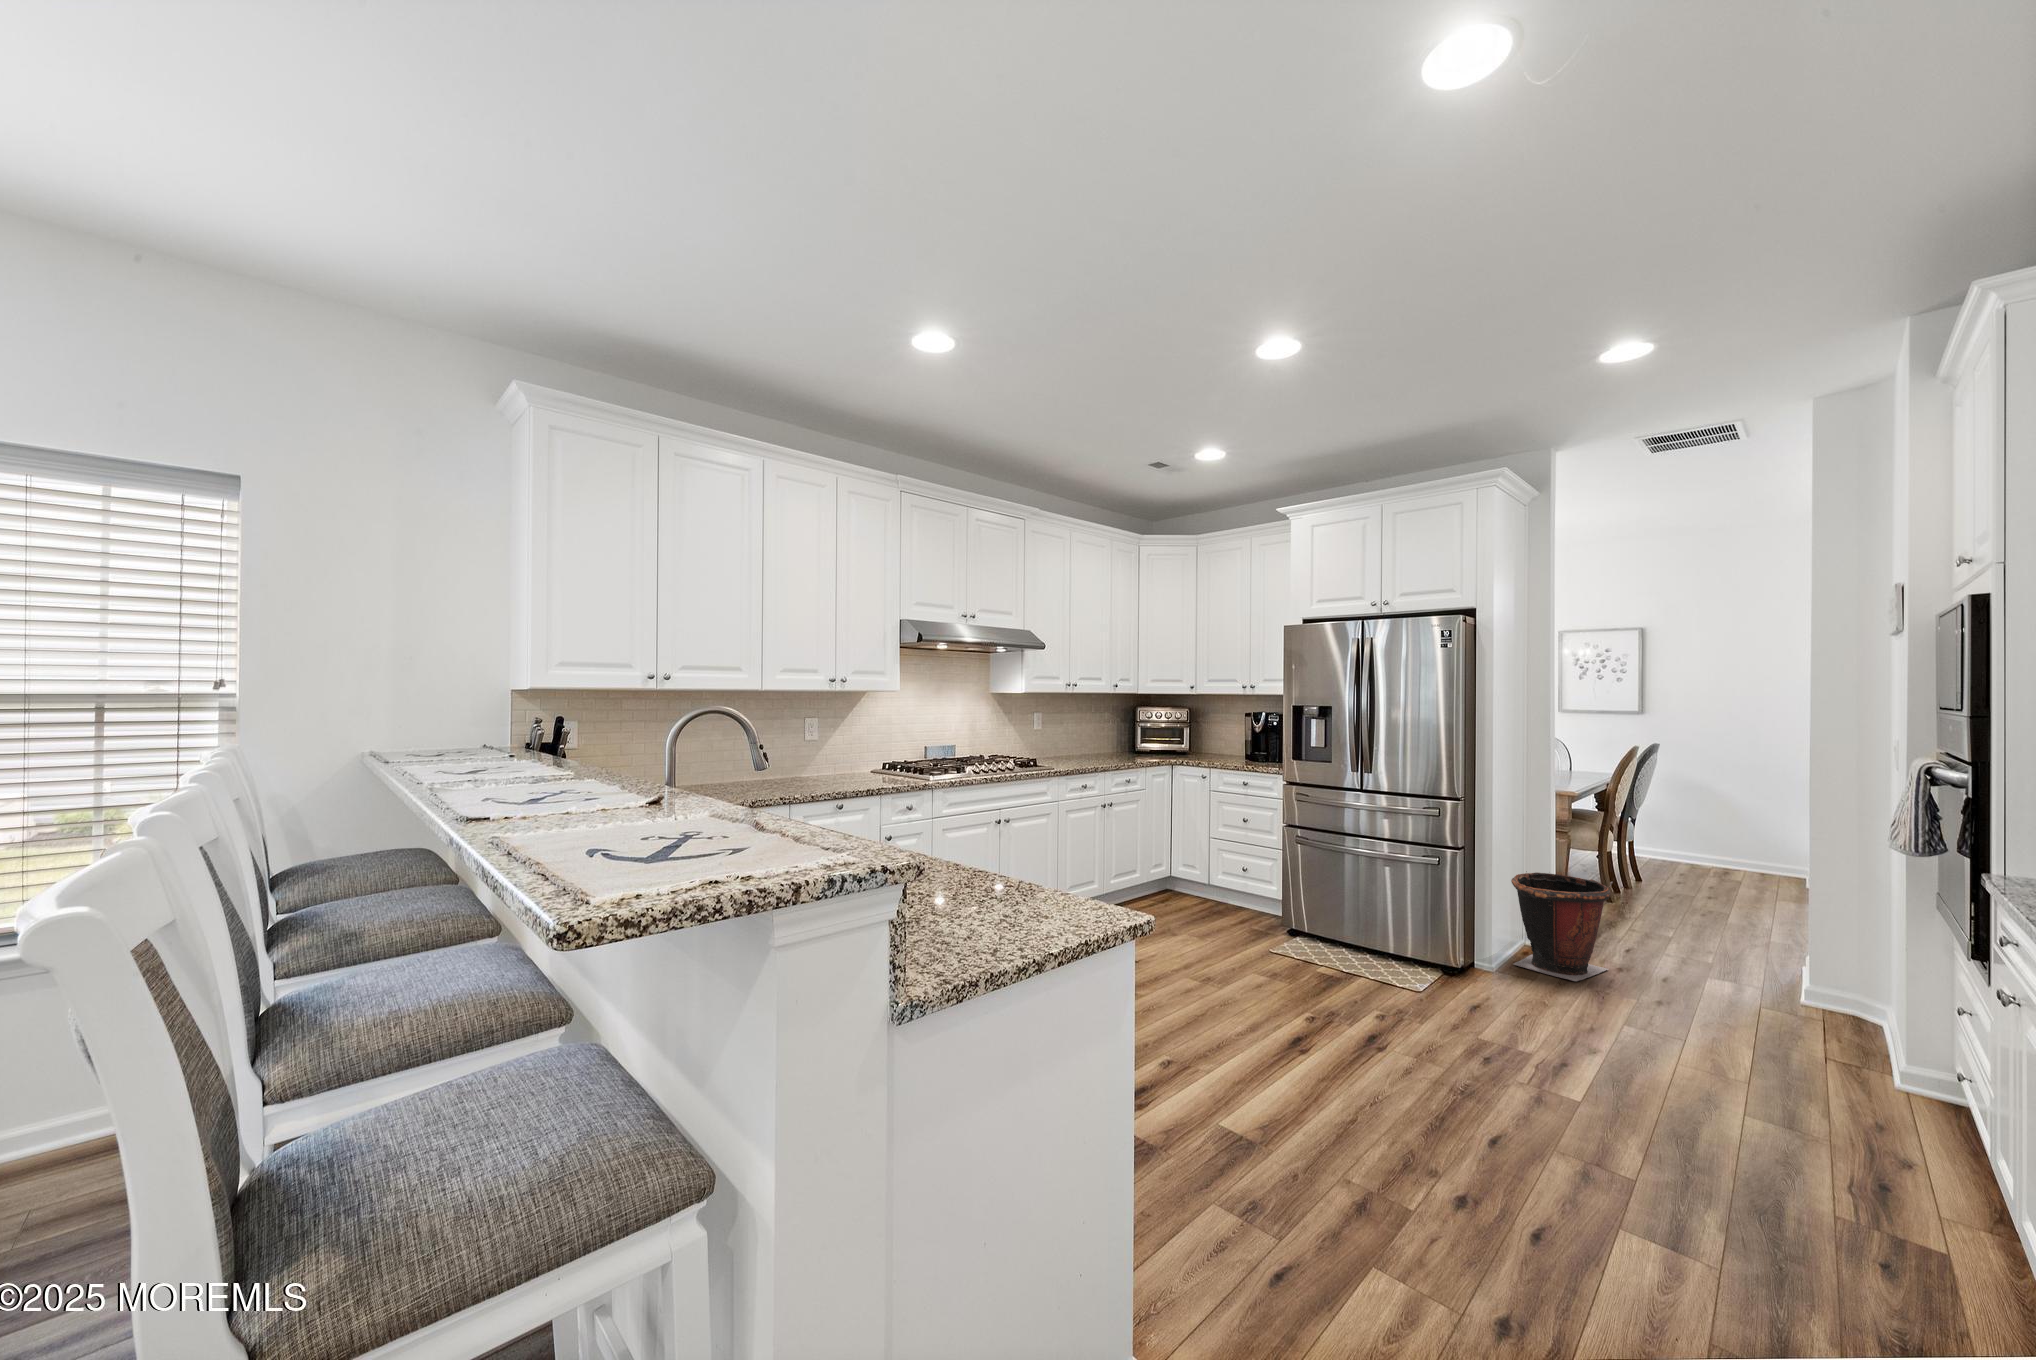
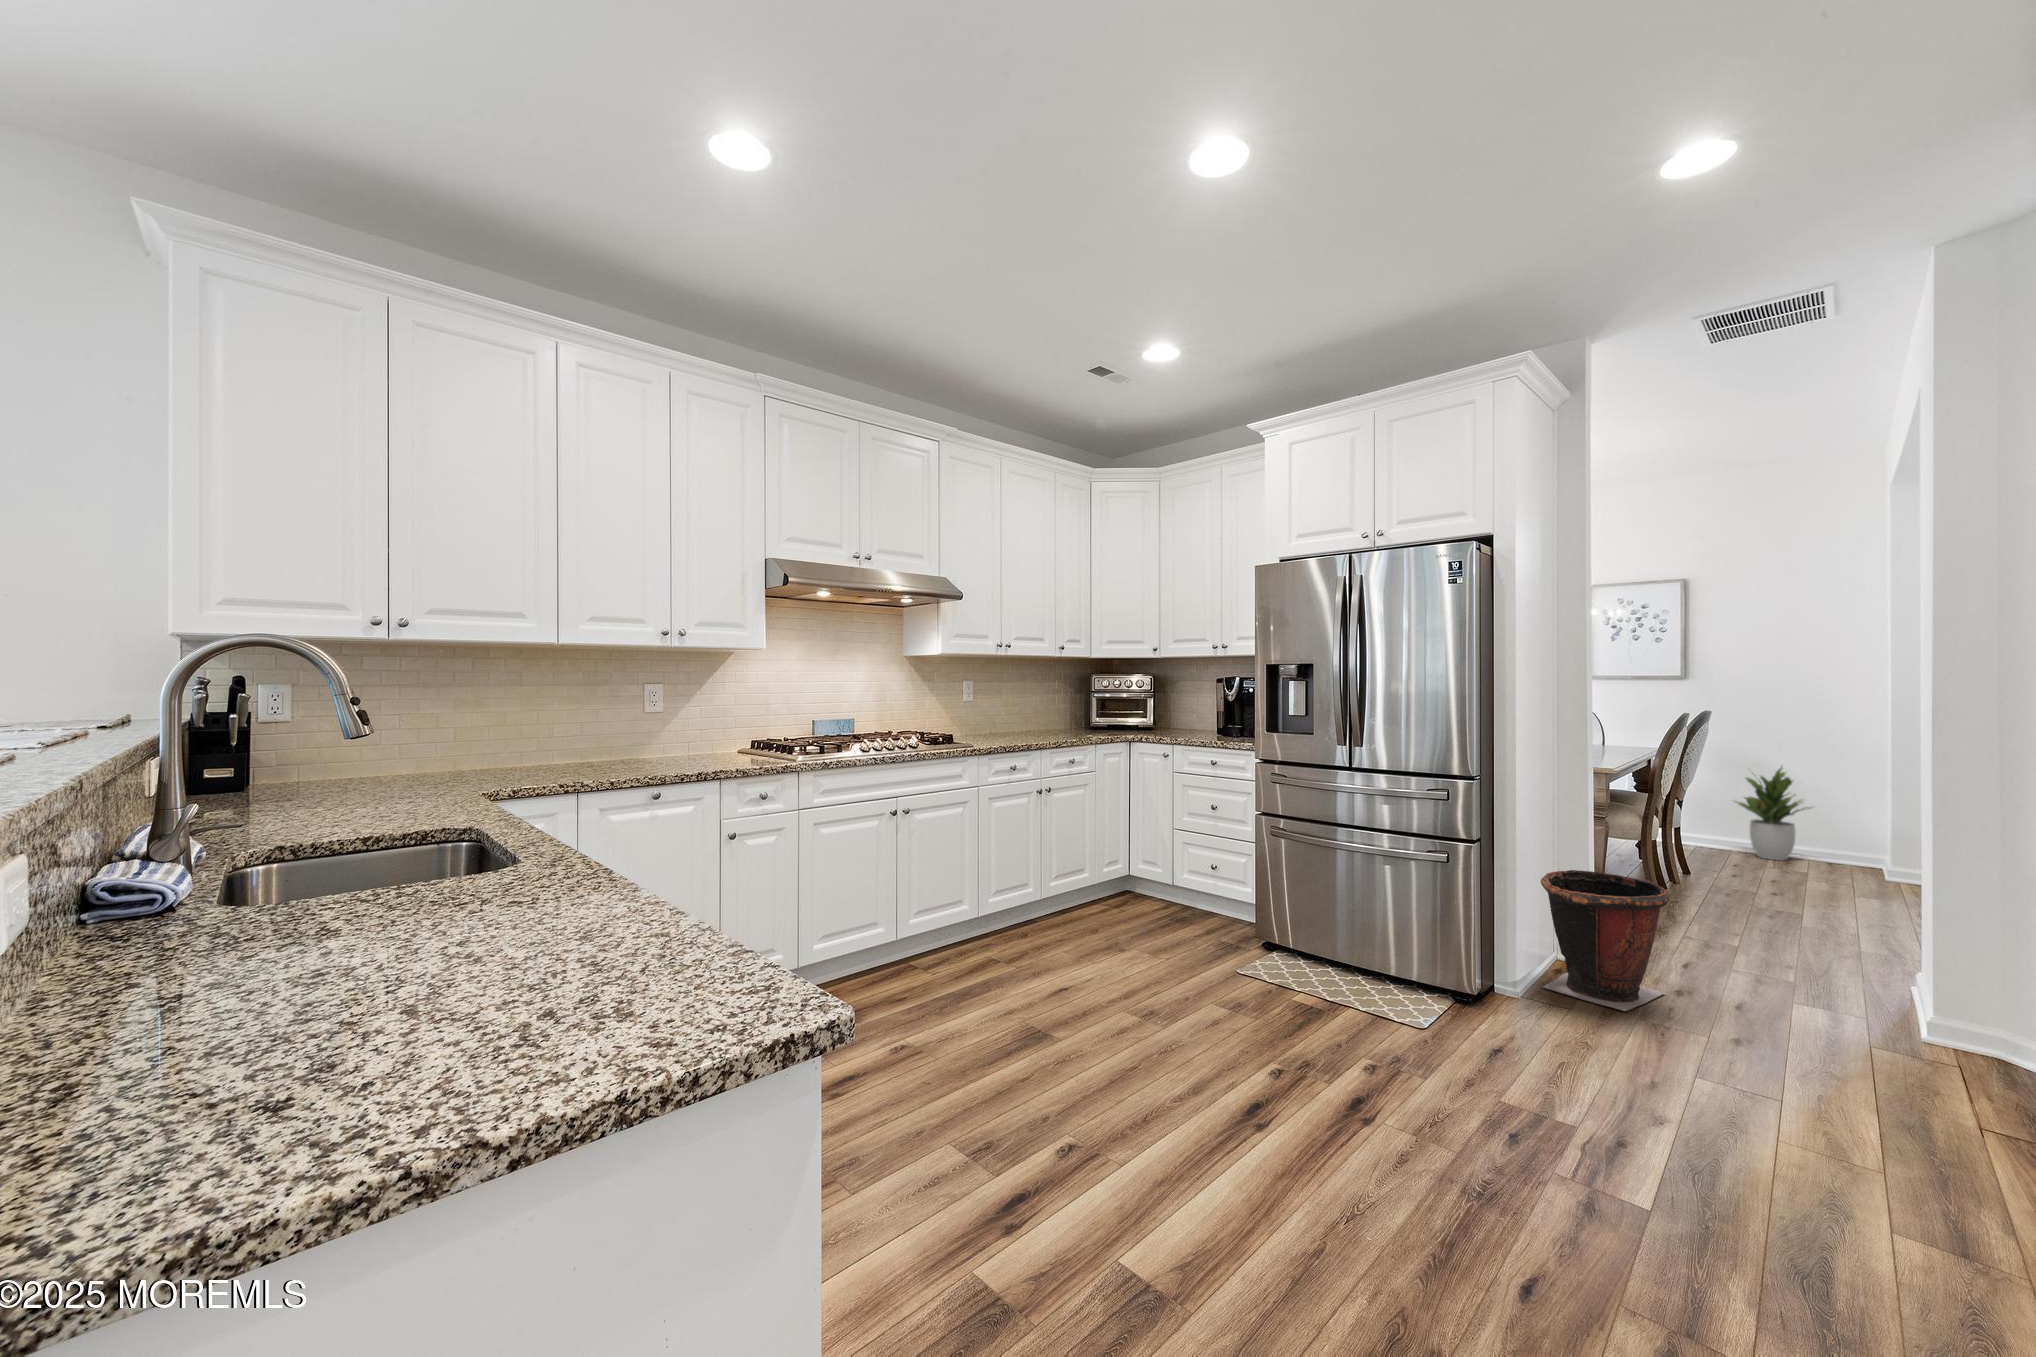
potted plant: none [1680,789,1750,871] -> present [1738,767,1810,861]

